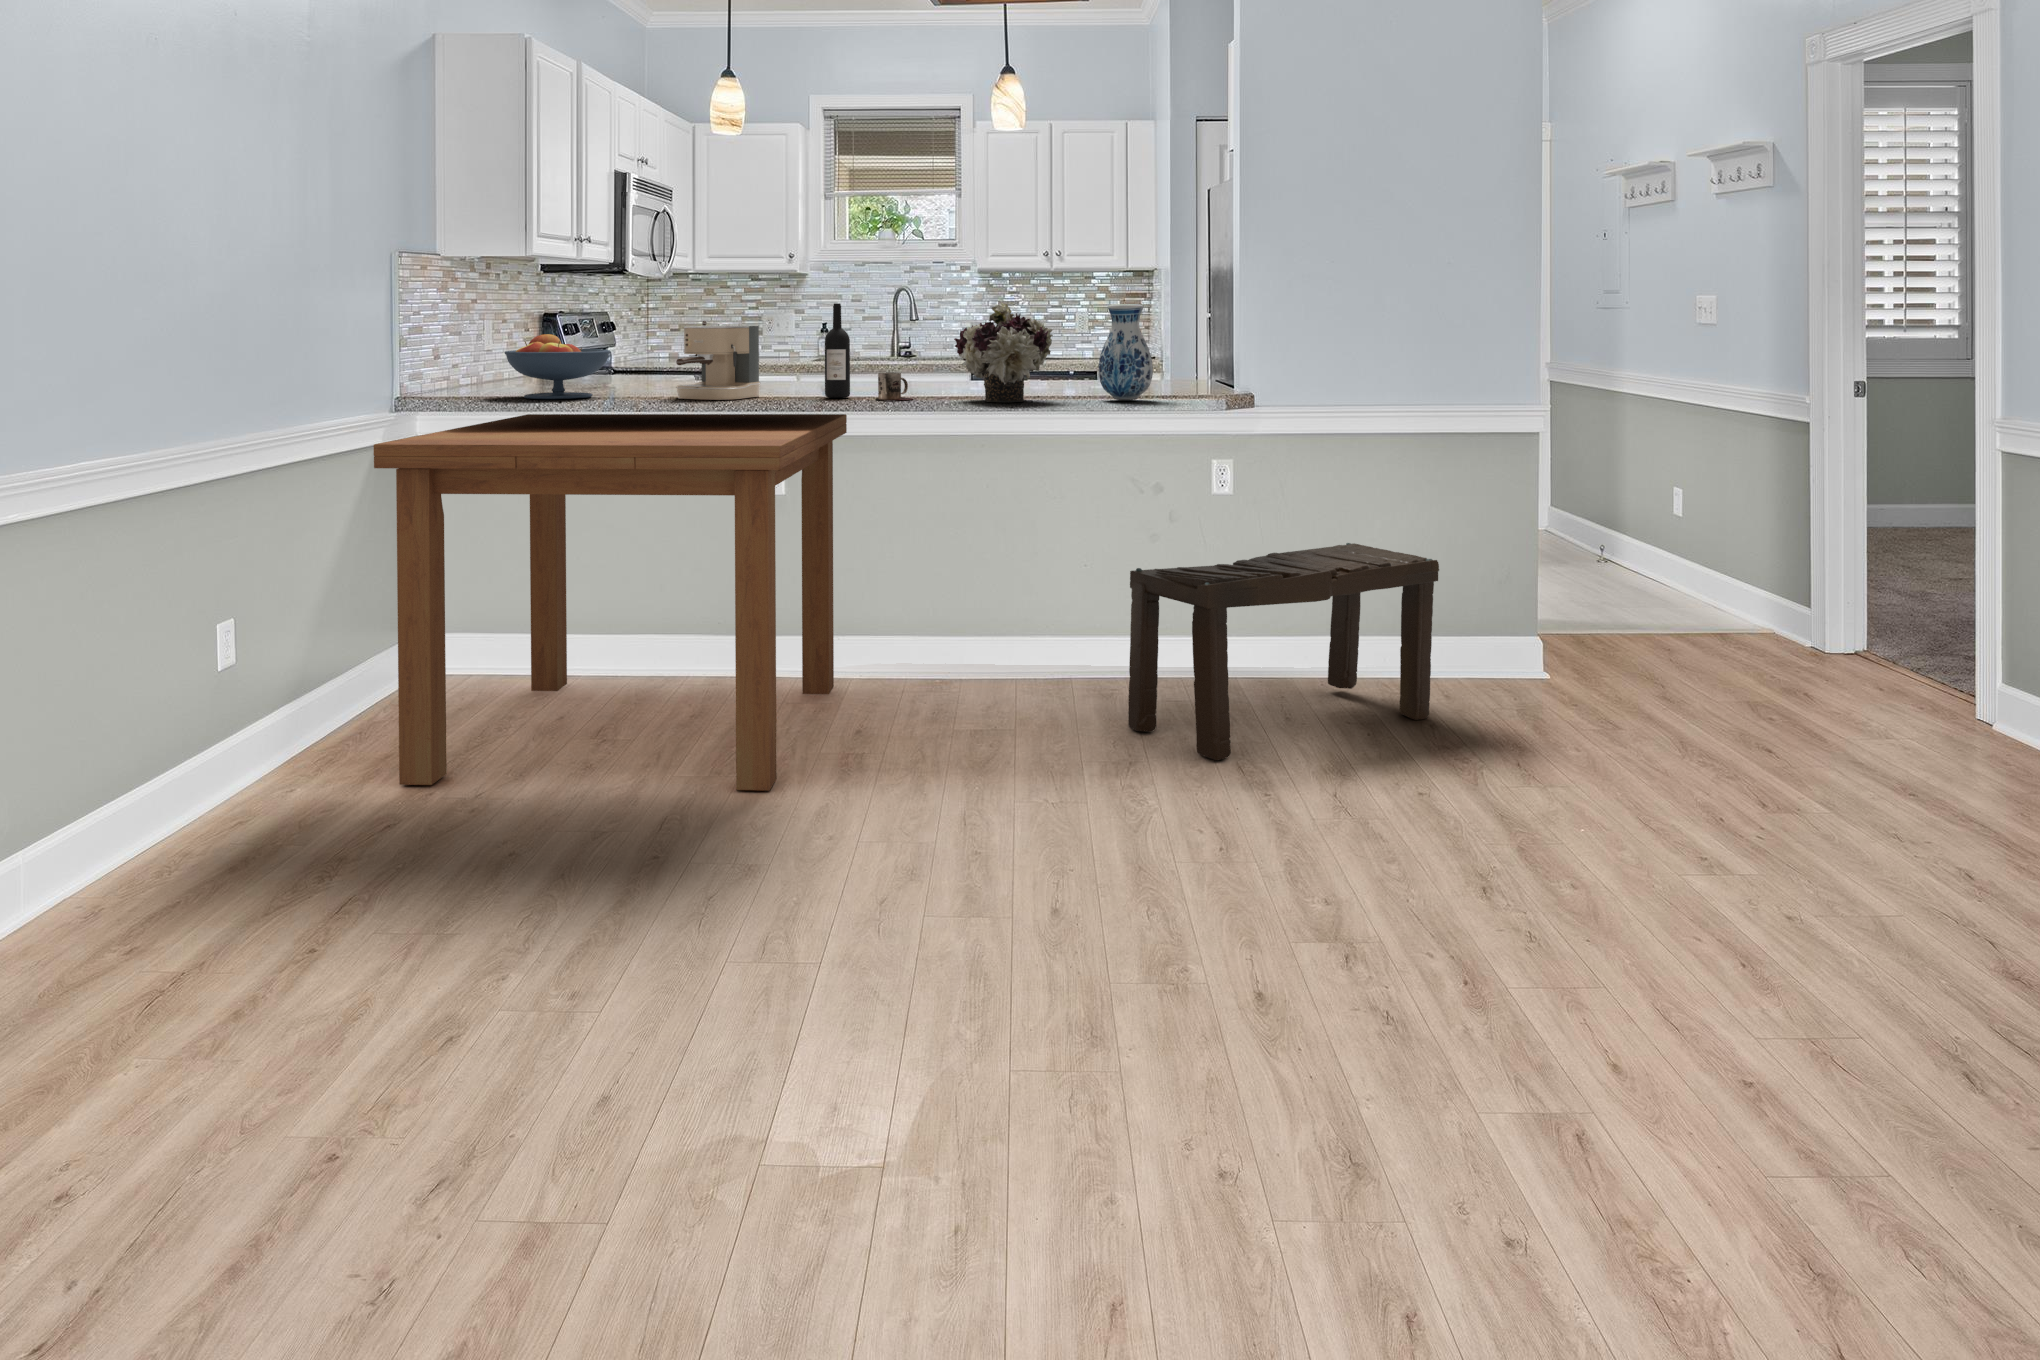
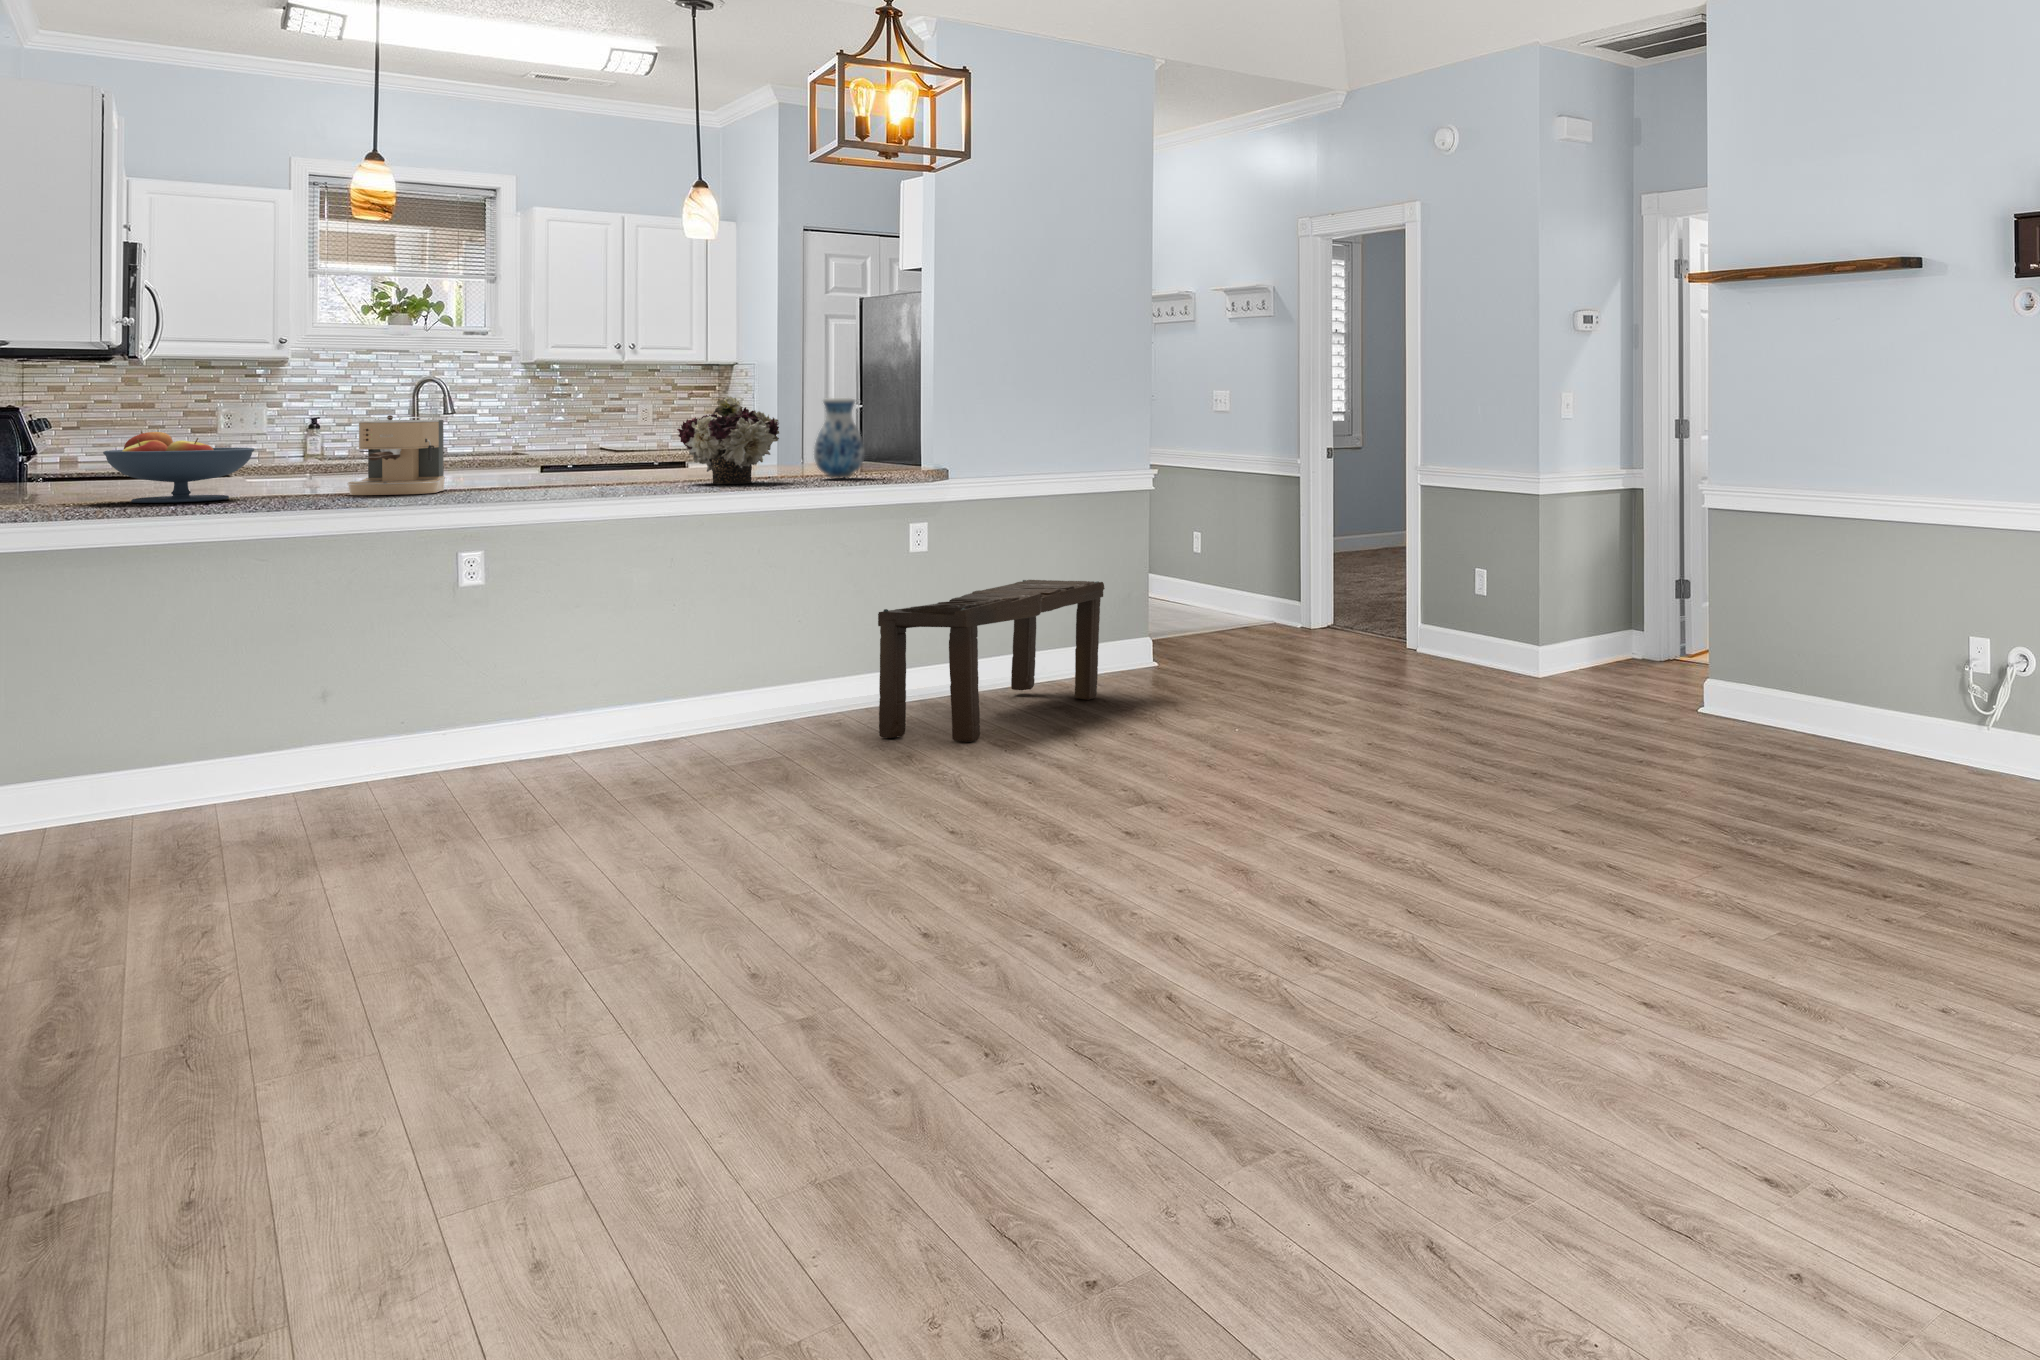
wine bottle: present [825,303,850,398] -> none [528,398,557,488]
mug: present [877,372,913,400] -> none [591,462,633,487]
dining table: present [374,414,847,791] -> none [124,502,625,902]

